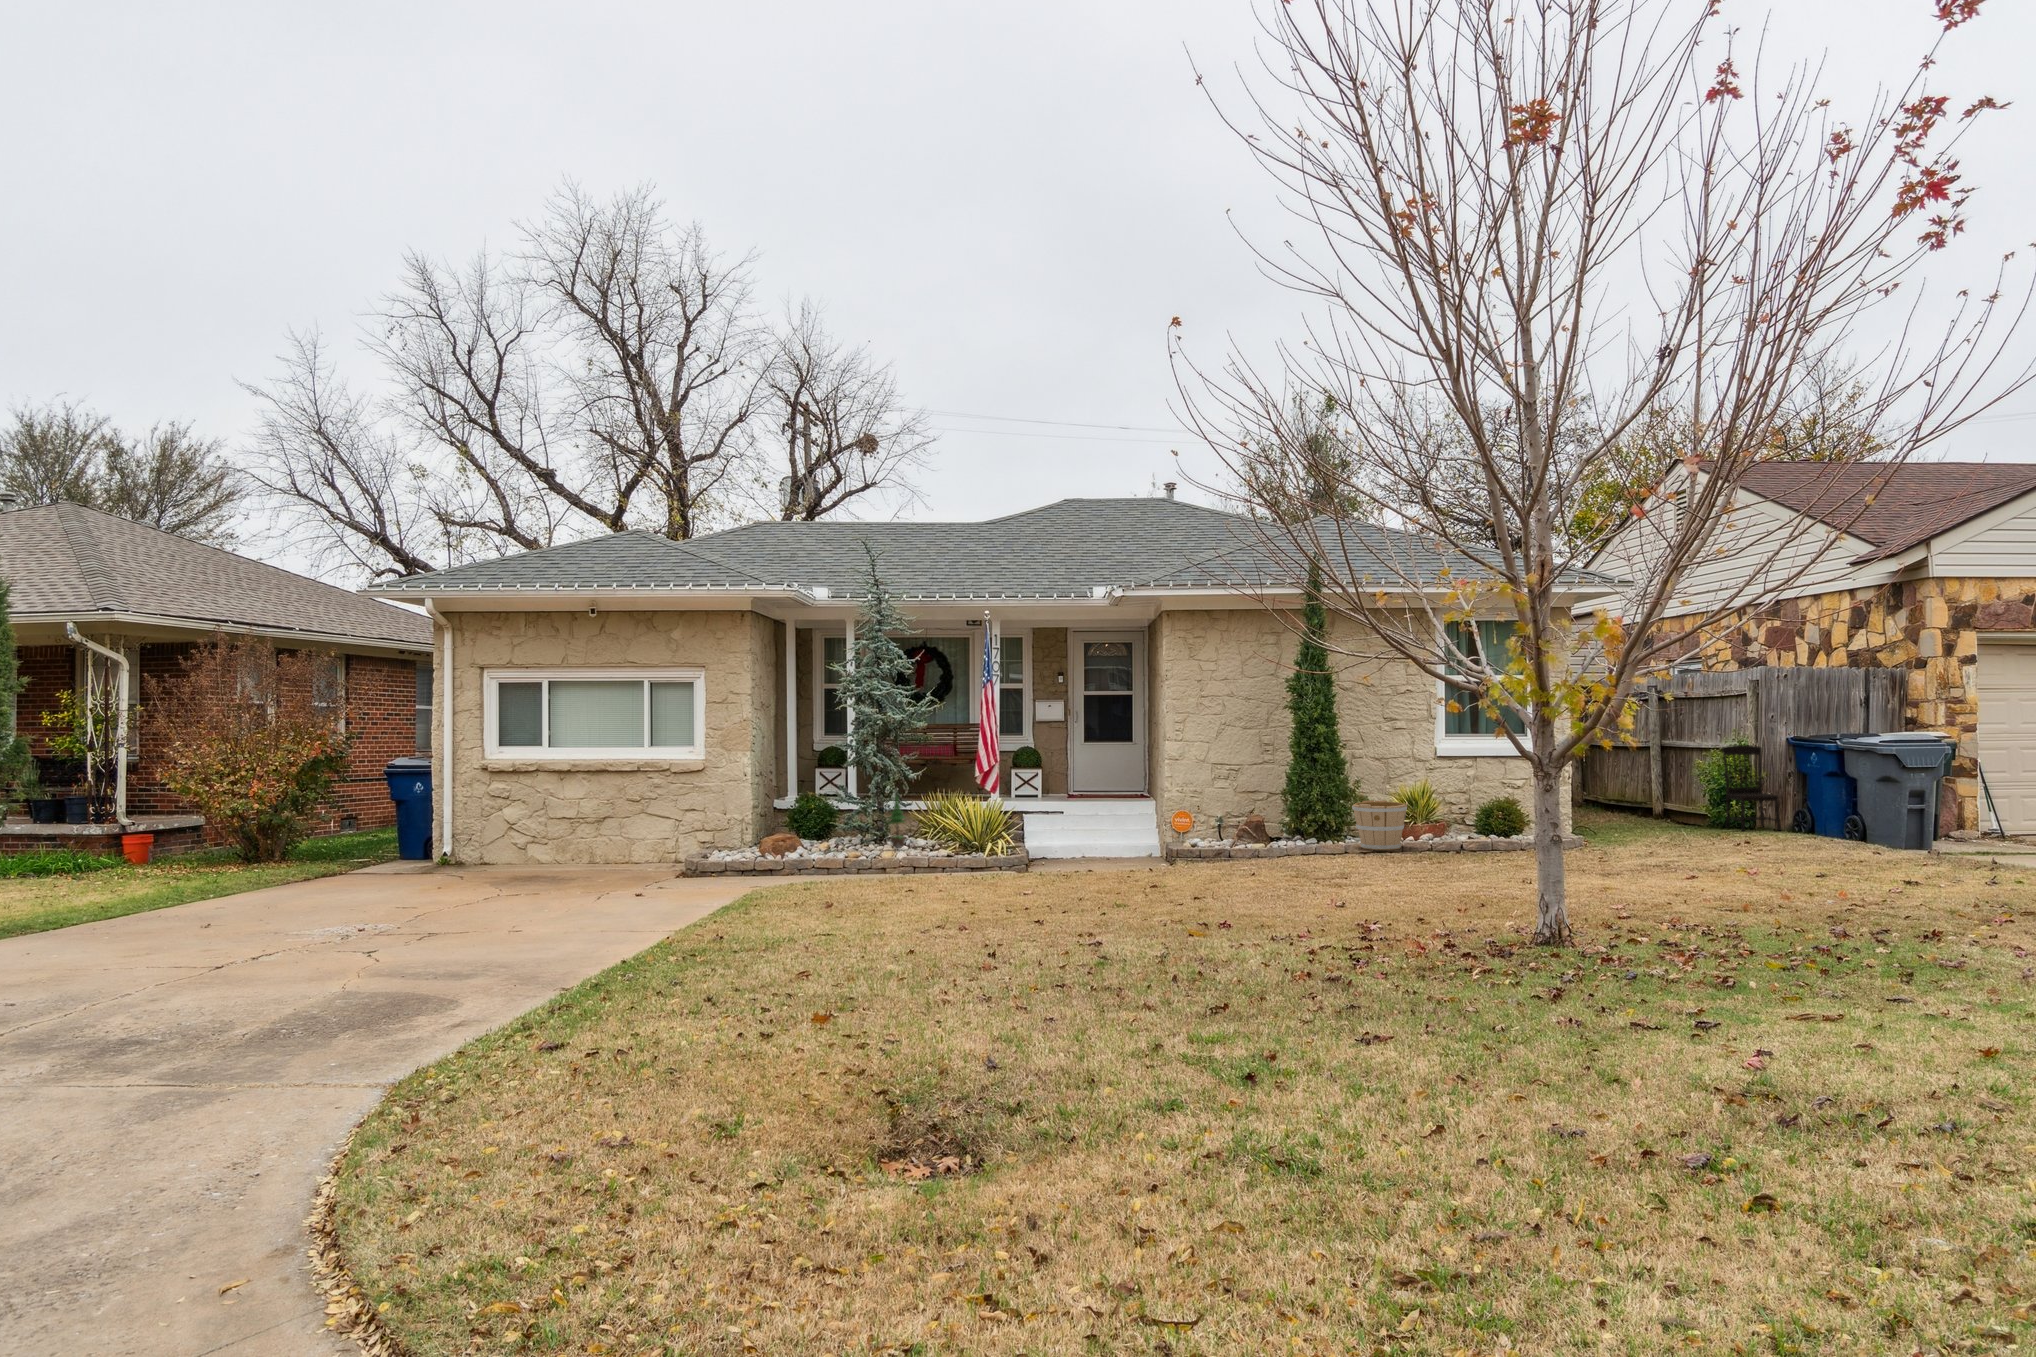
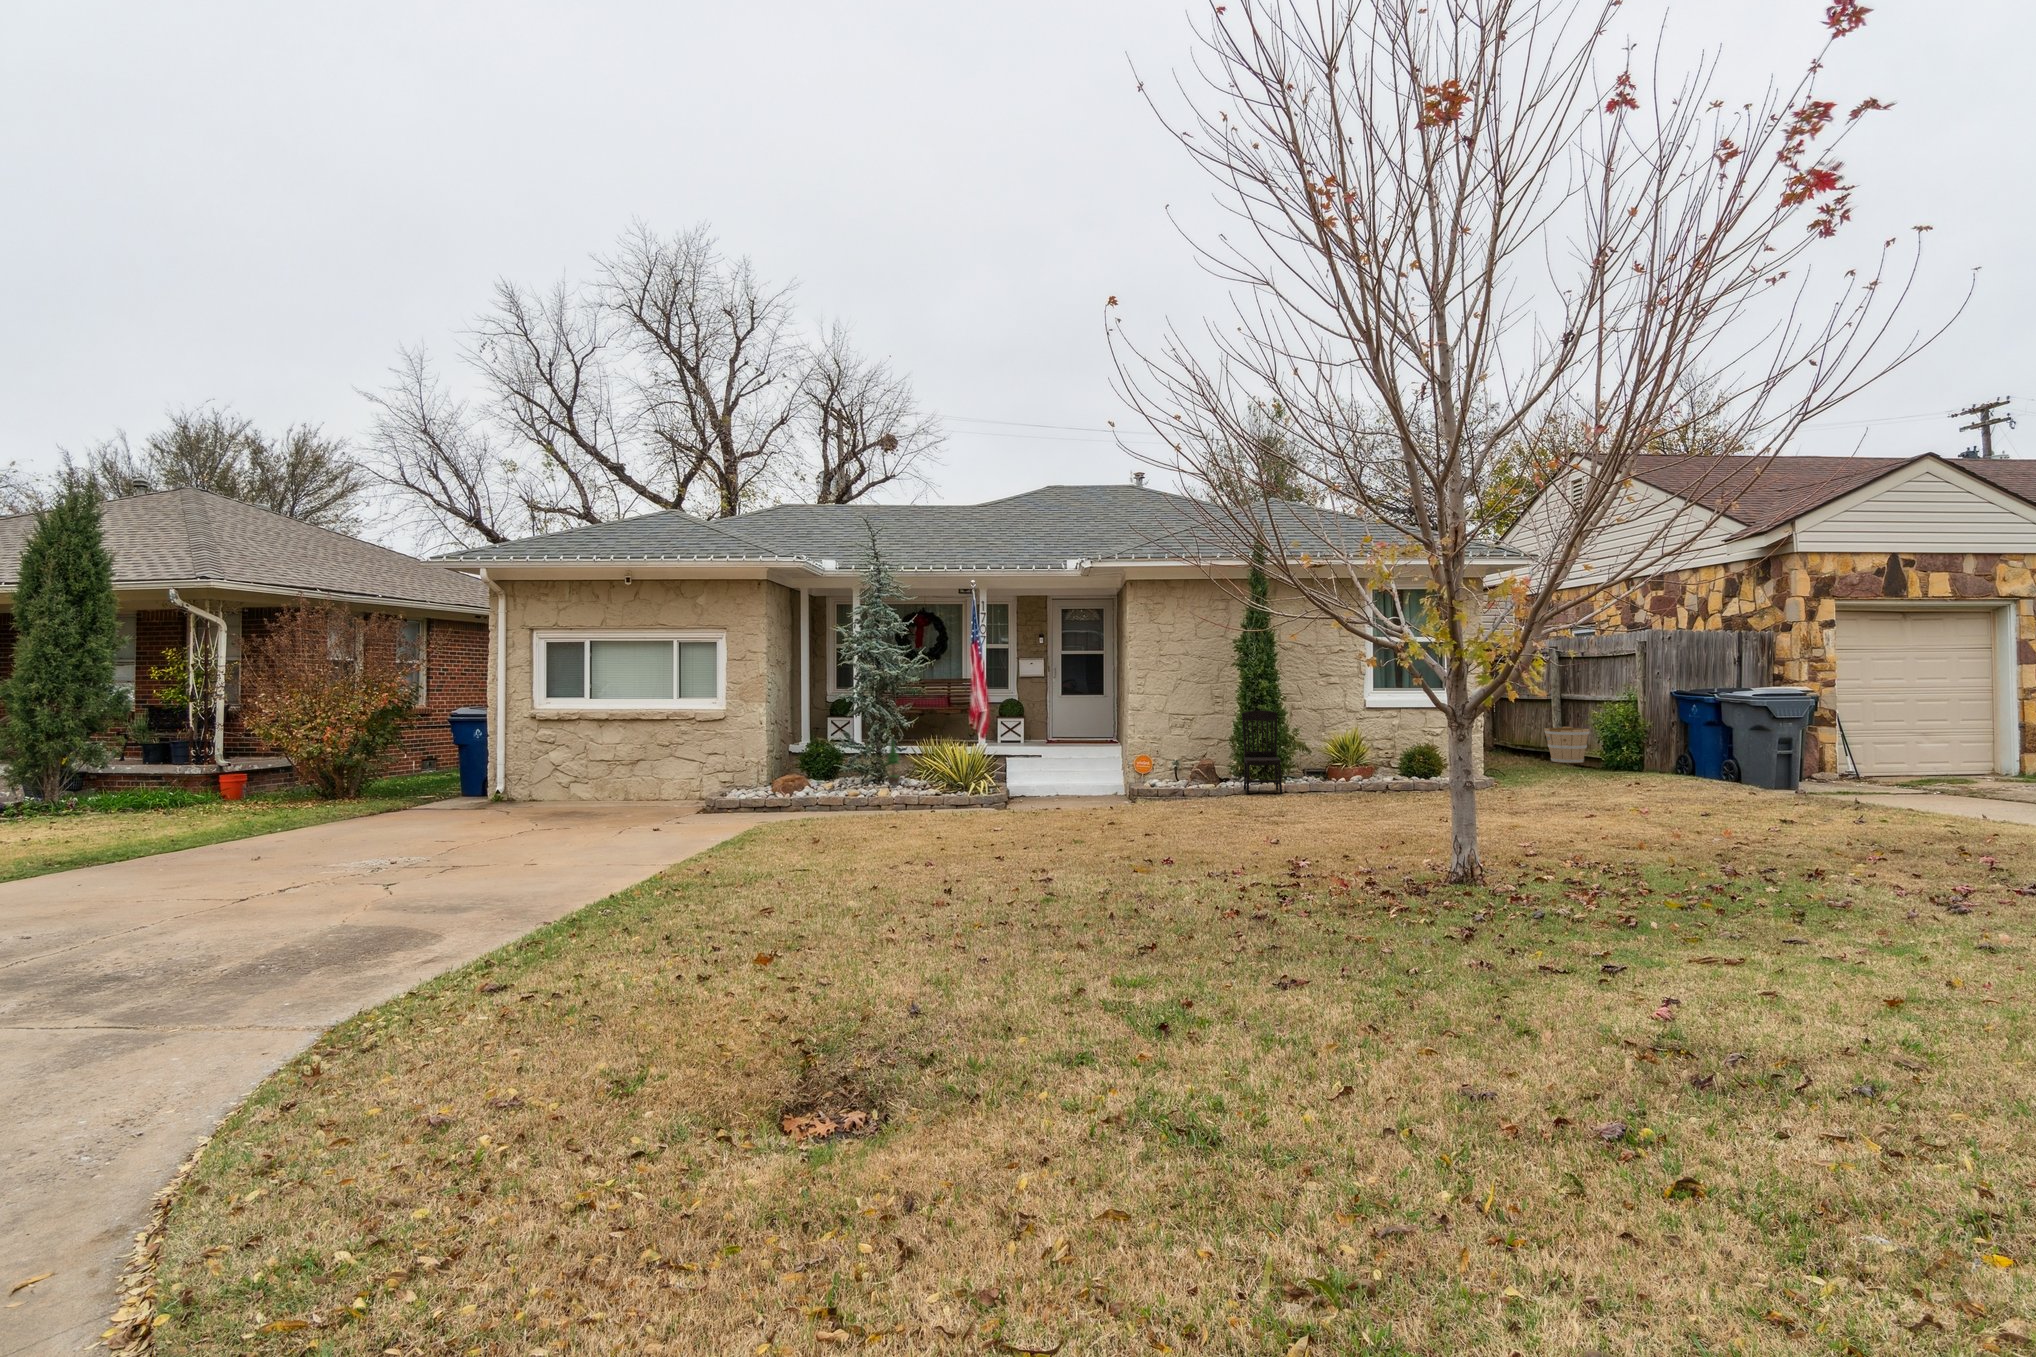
chair: present [1722,745,1781,831] -> present [1242,711,1282,794]
wooden bucket: present [1352,800,1408,850] -> present [1544,727,1590,763]

